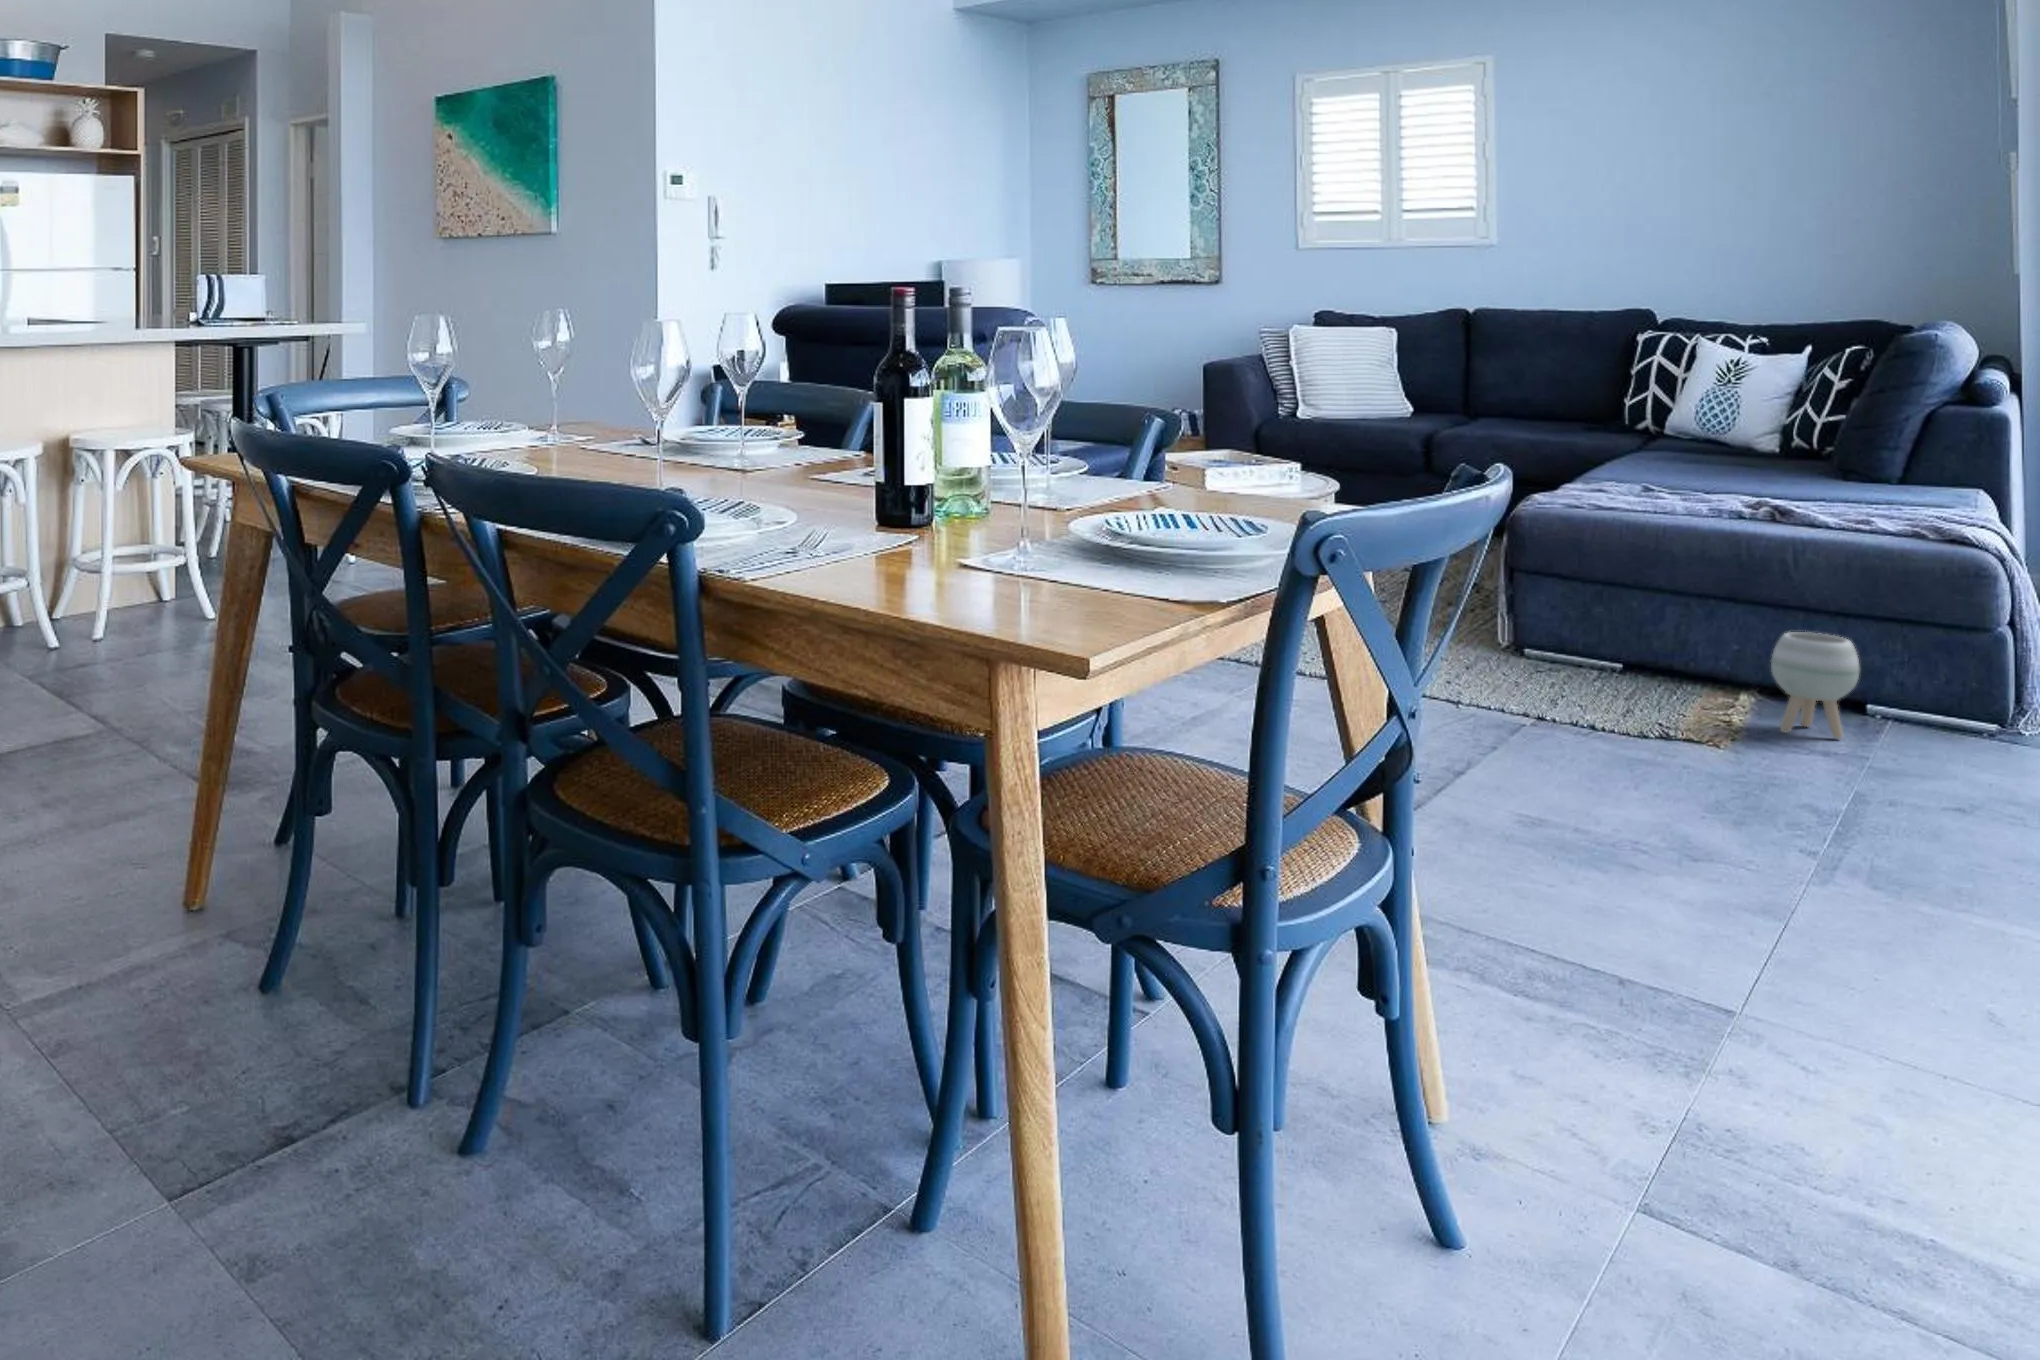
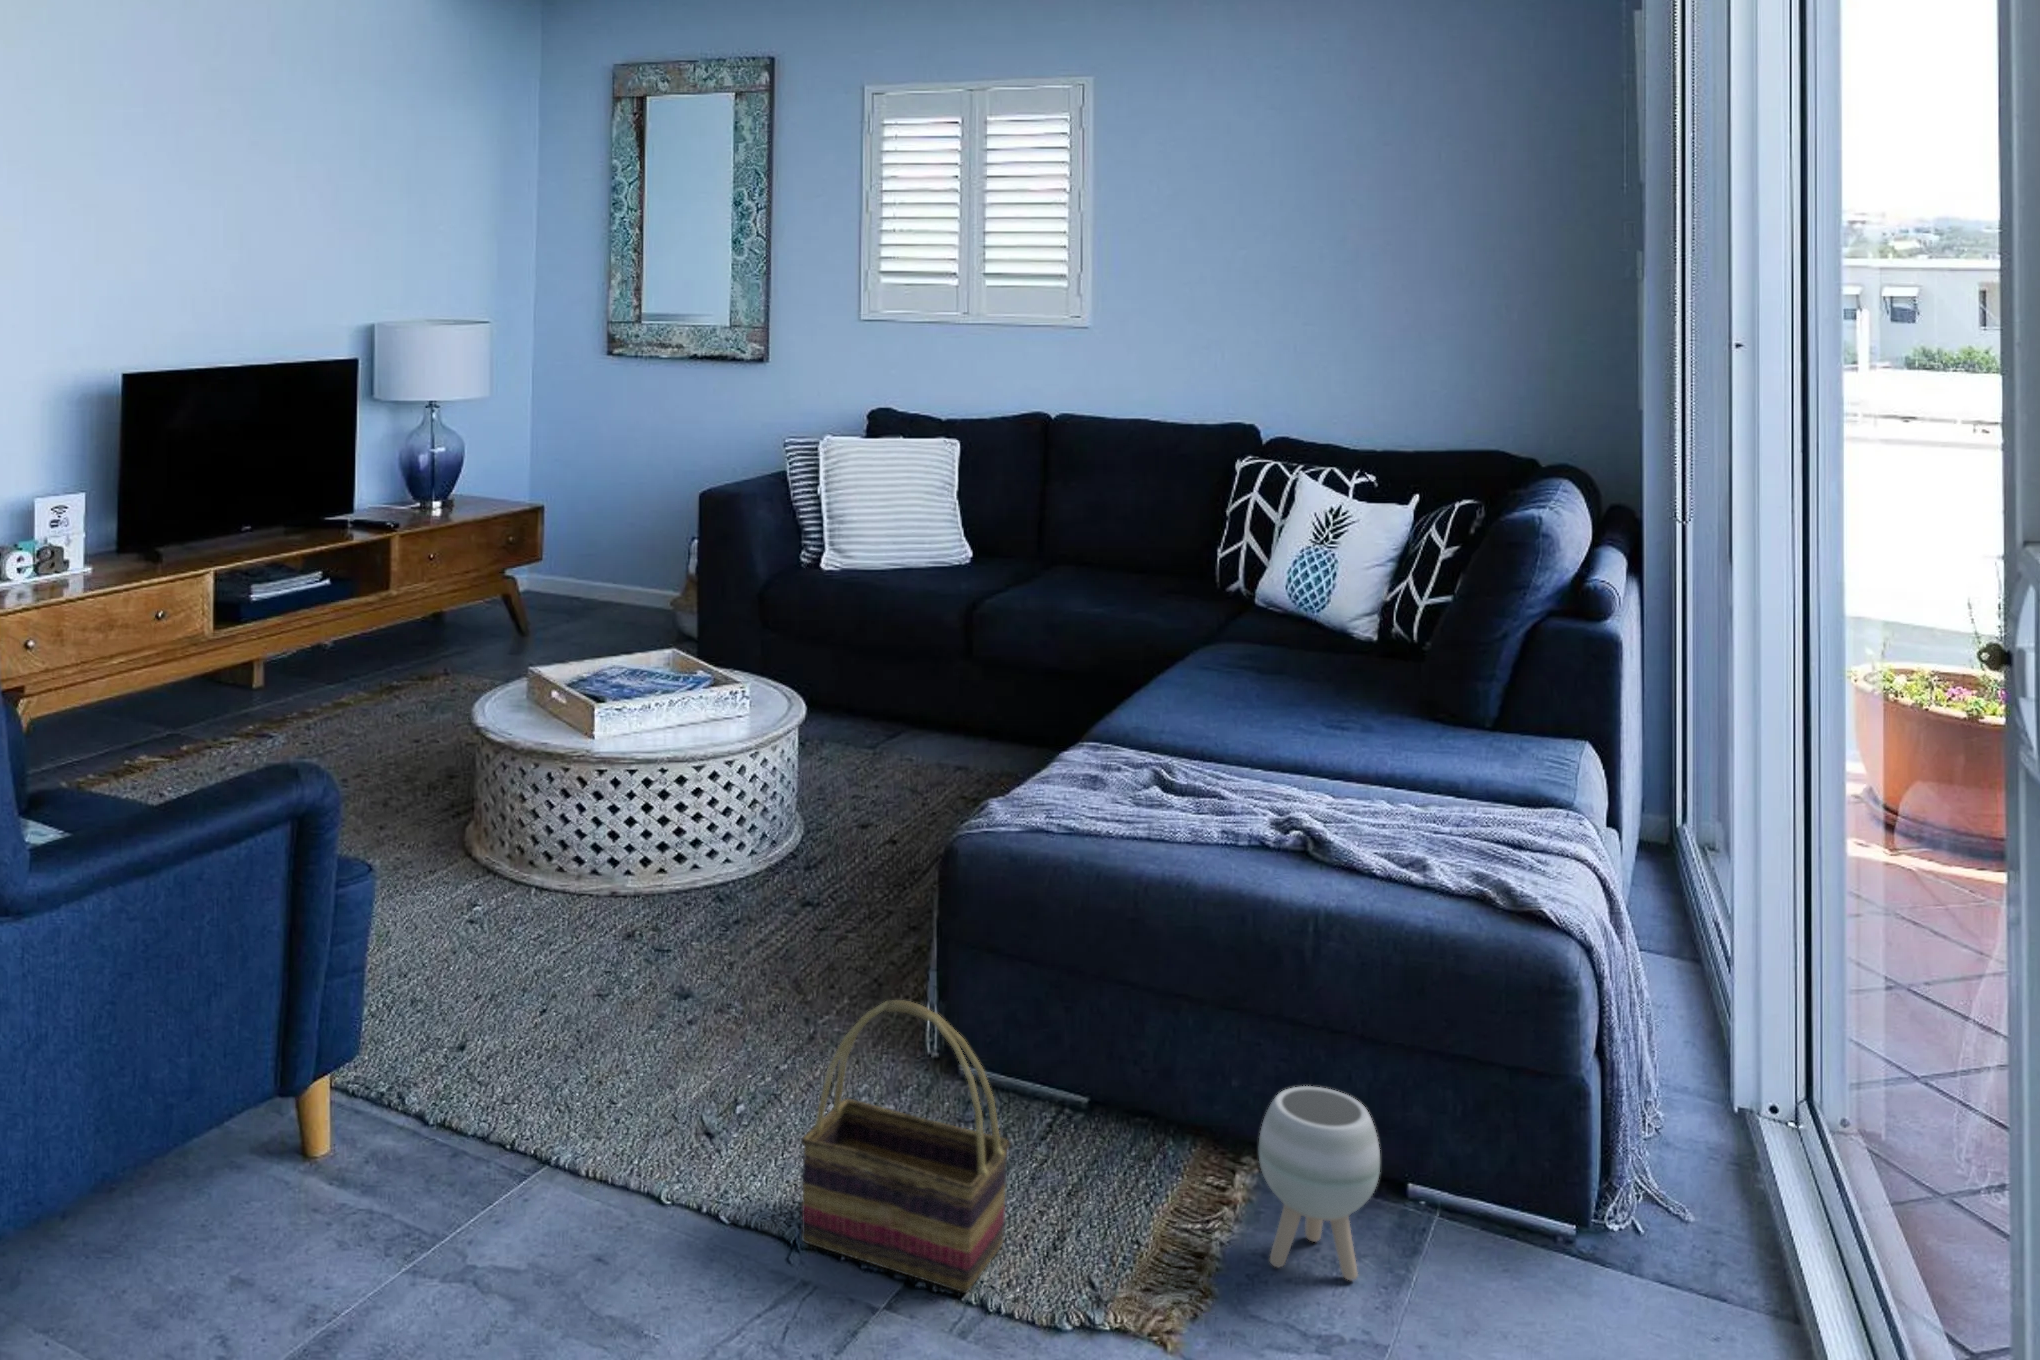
basket: none [1468,572,1604,729] -> present [801,1000,1010,1293]

